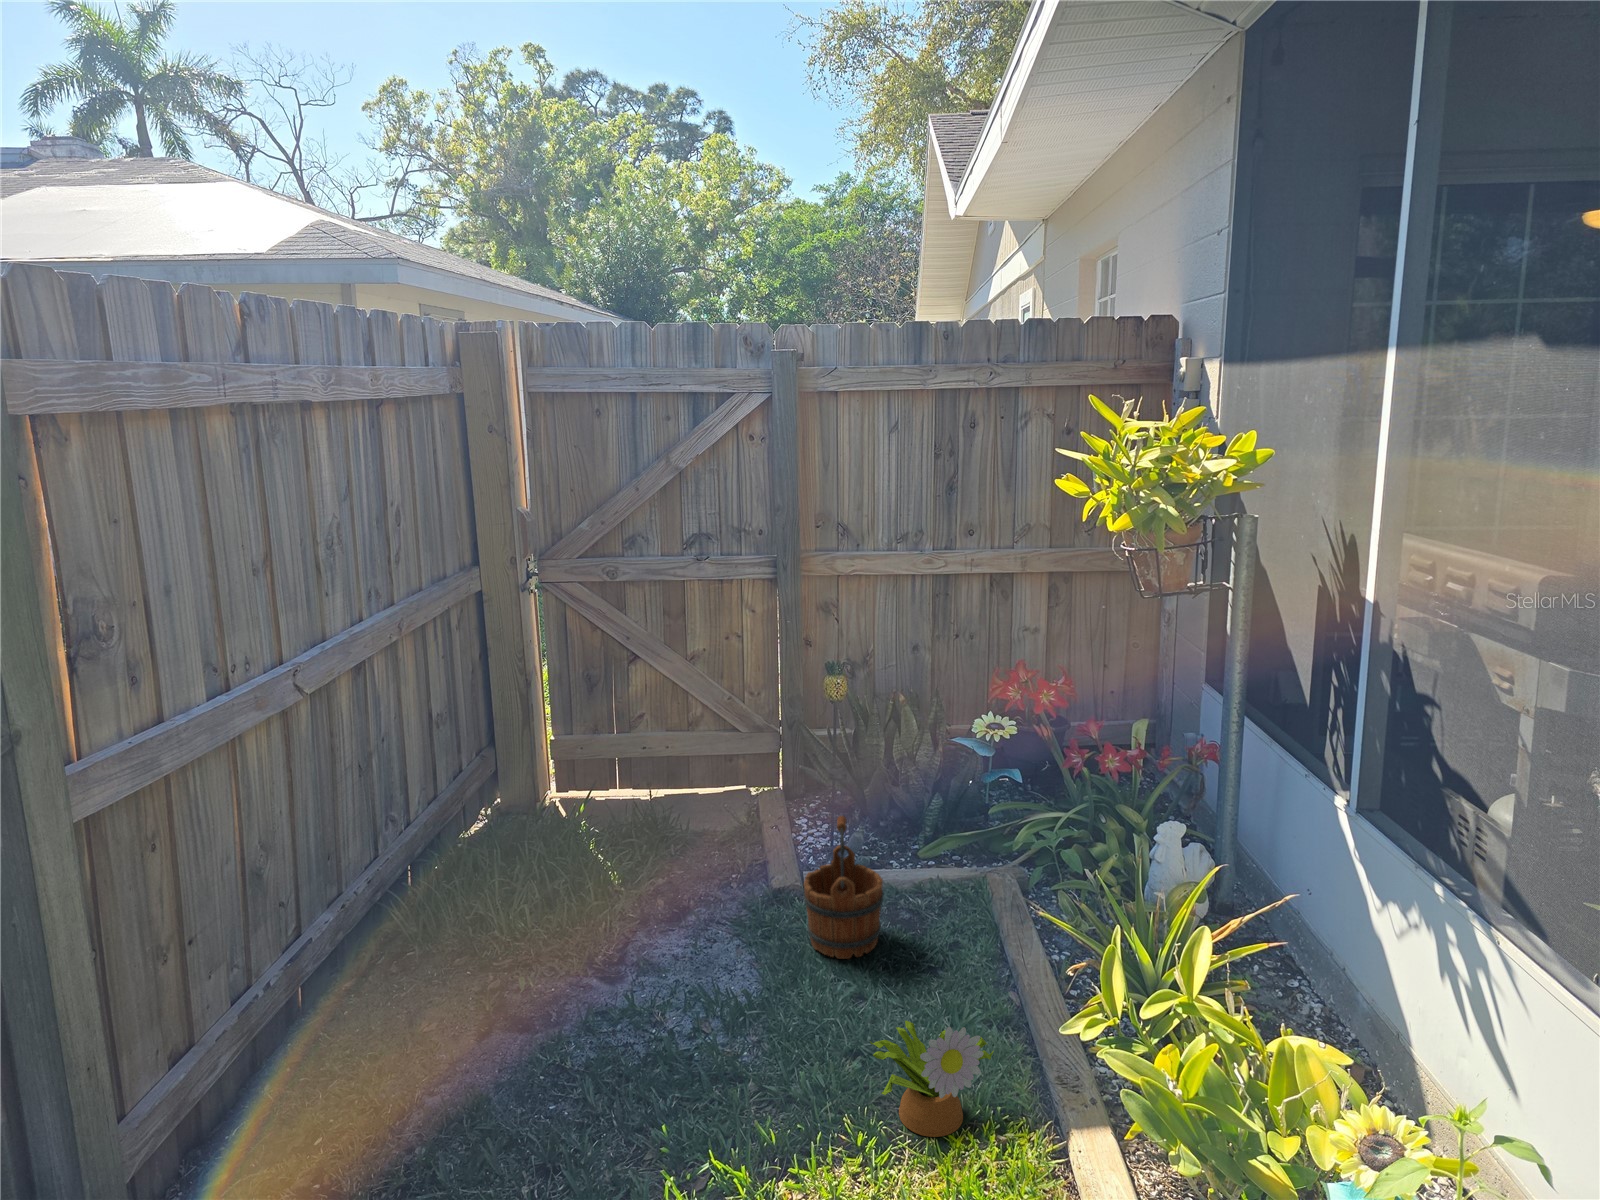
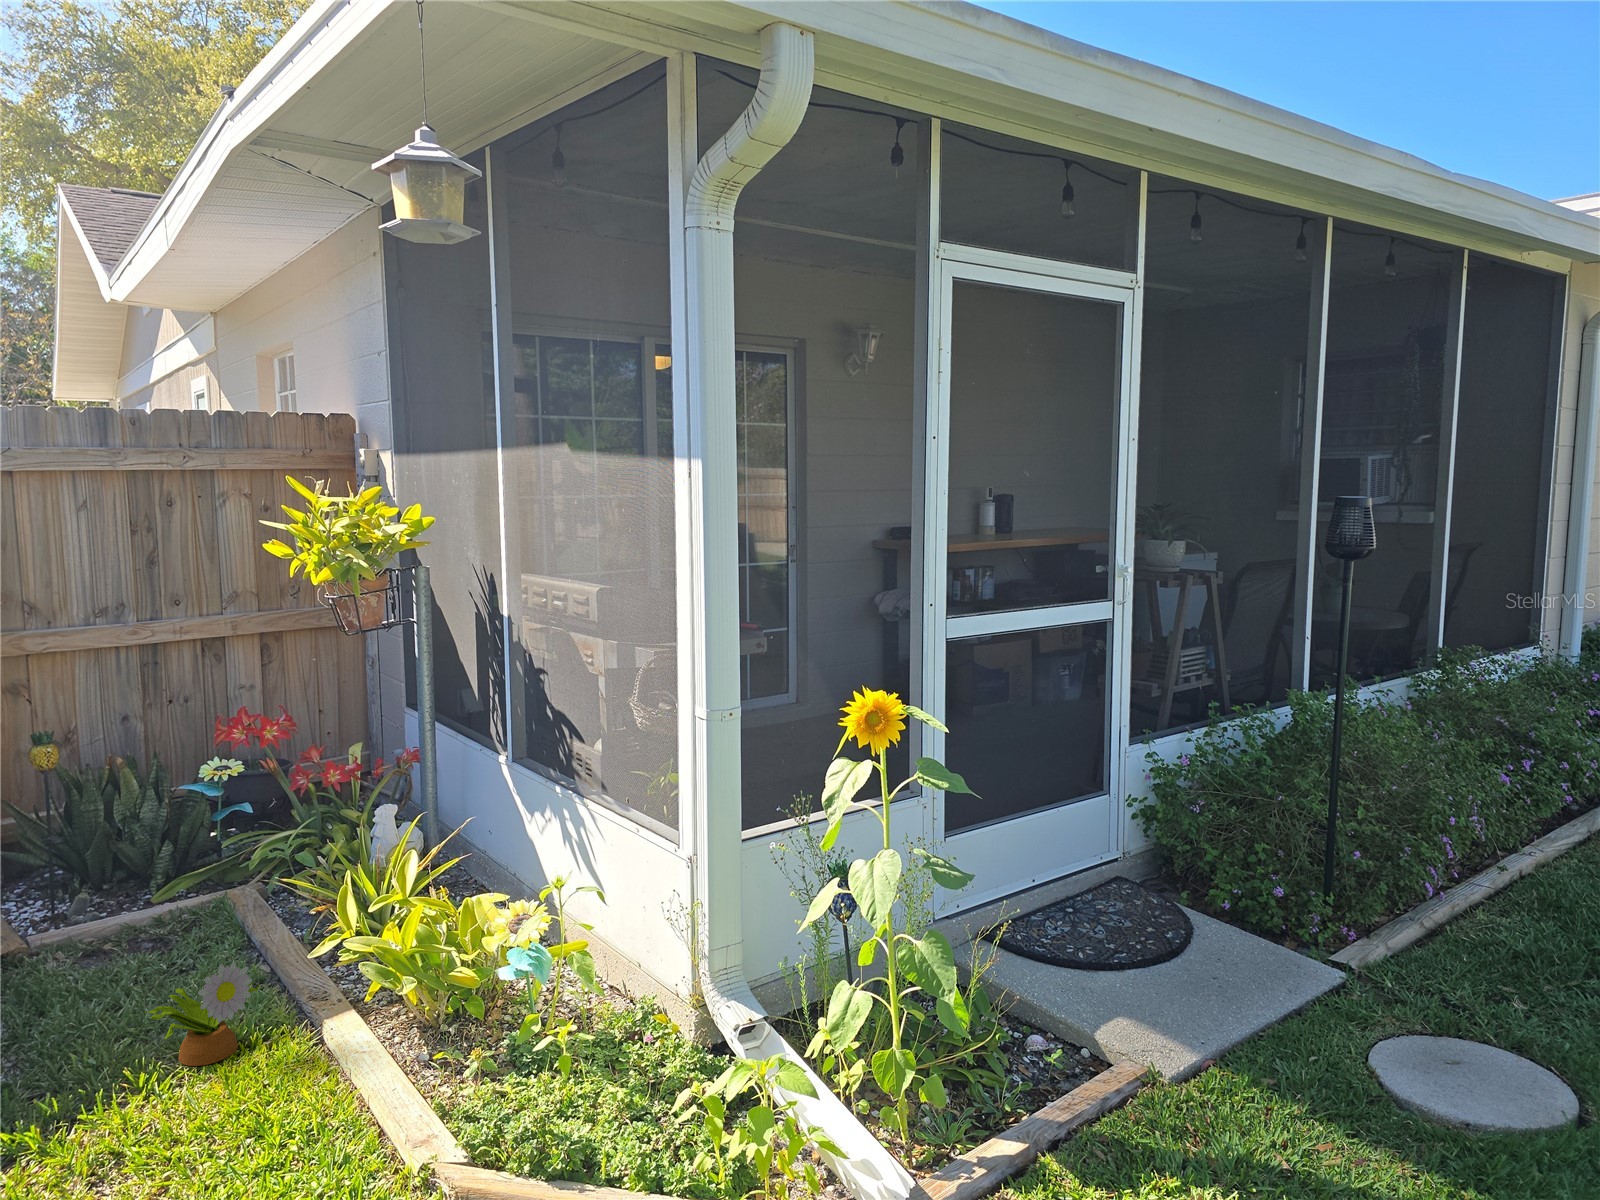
wooden bucket: present [804,816,884,959] -> none [42,855,131,988]

